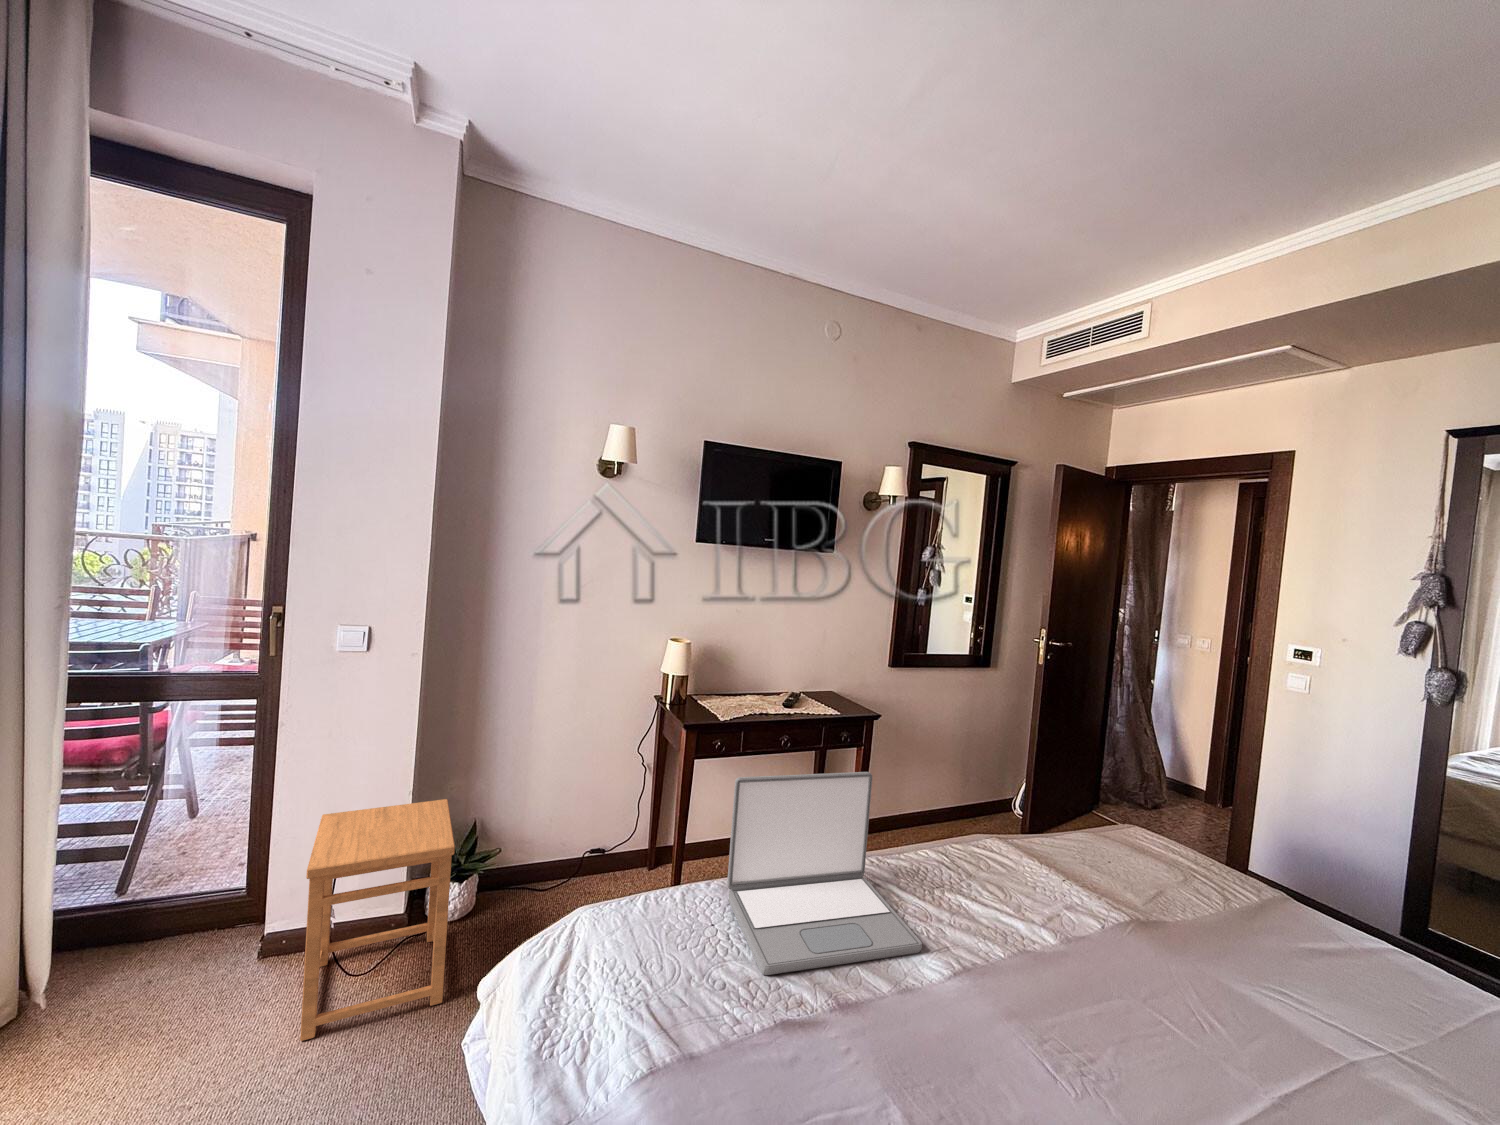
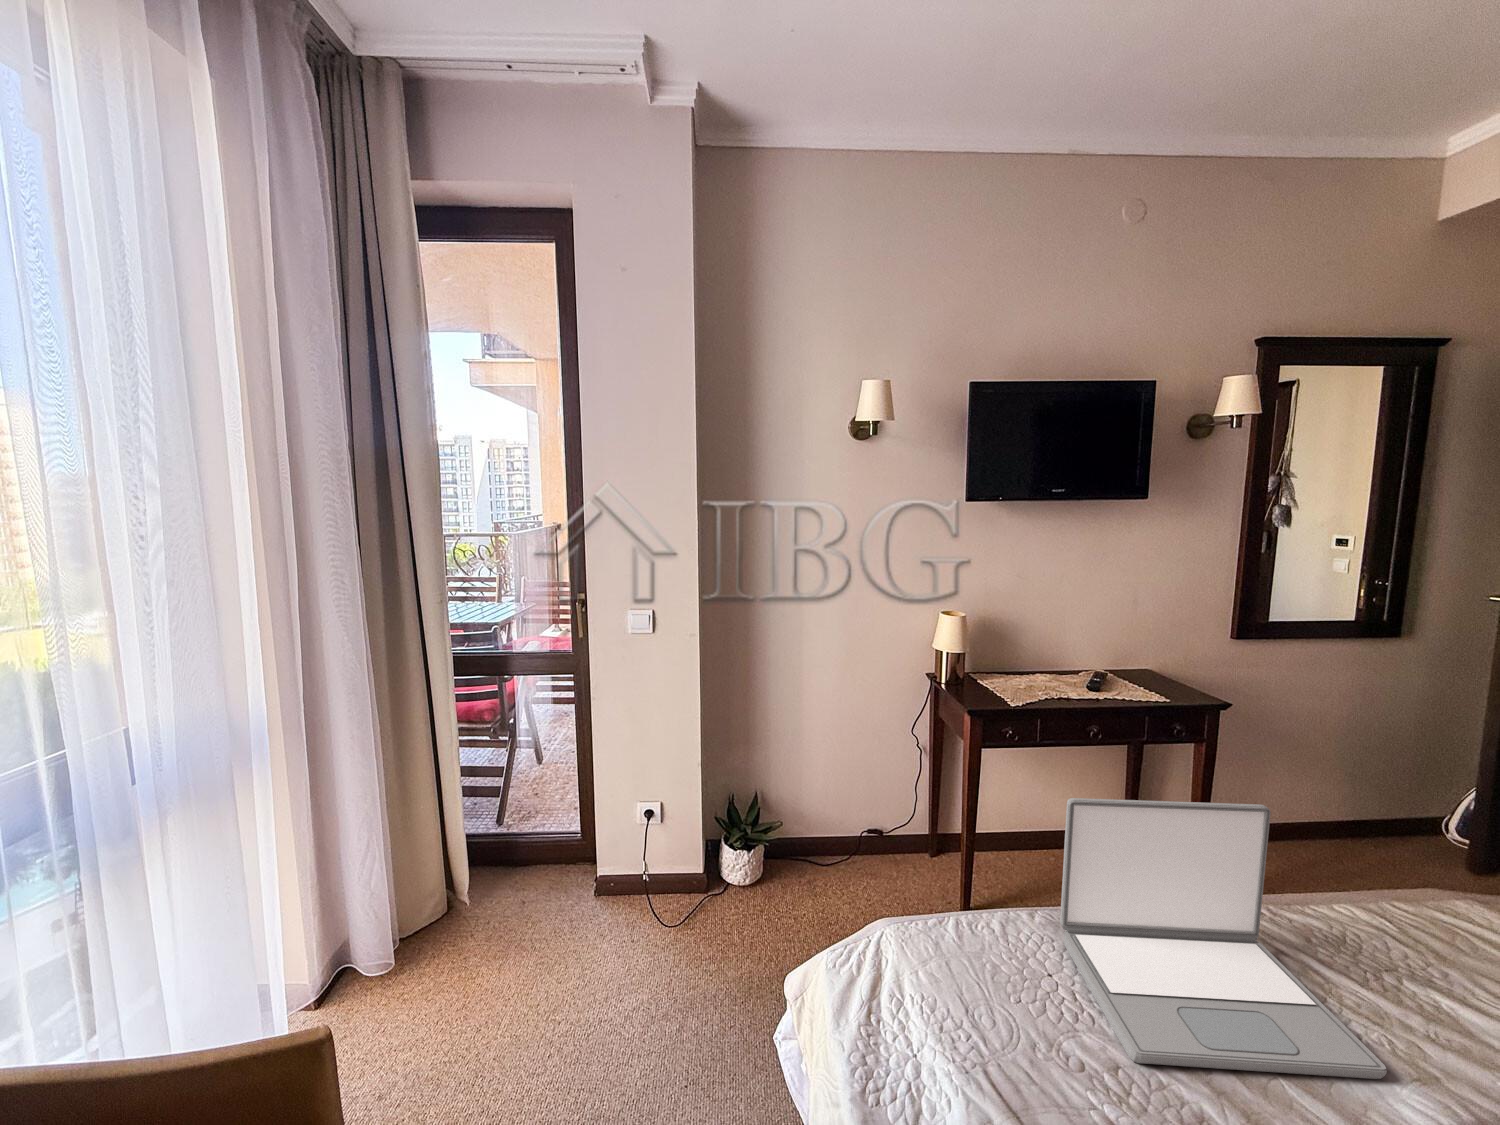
side table: present [300,799,455,1041] -> none [625,771,746,979]

